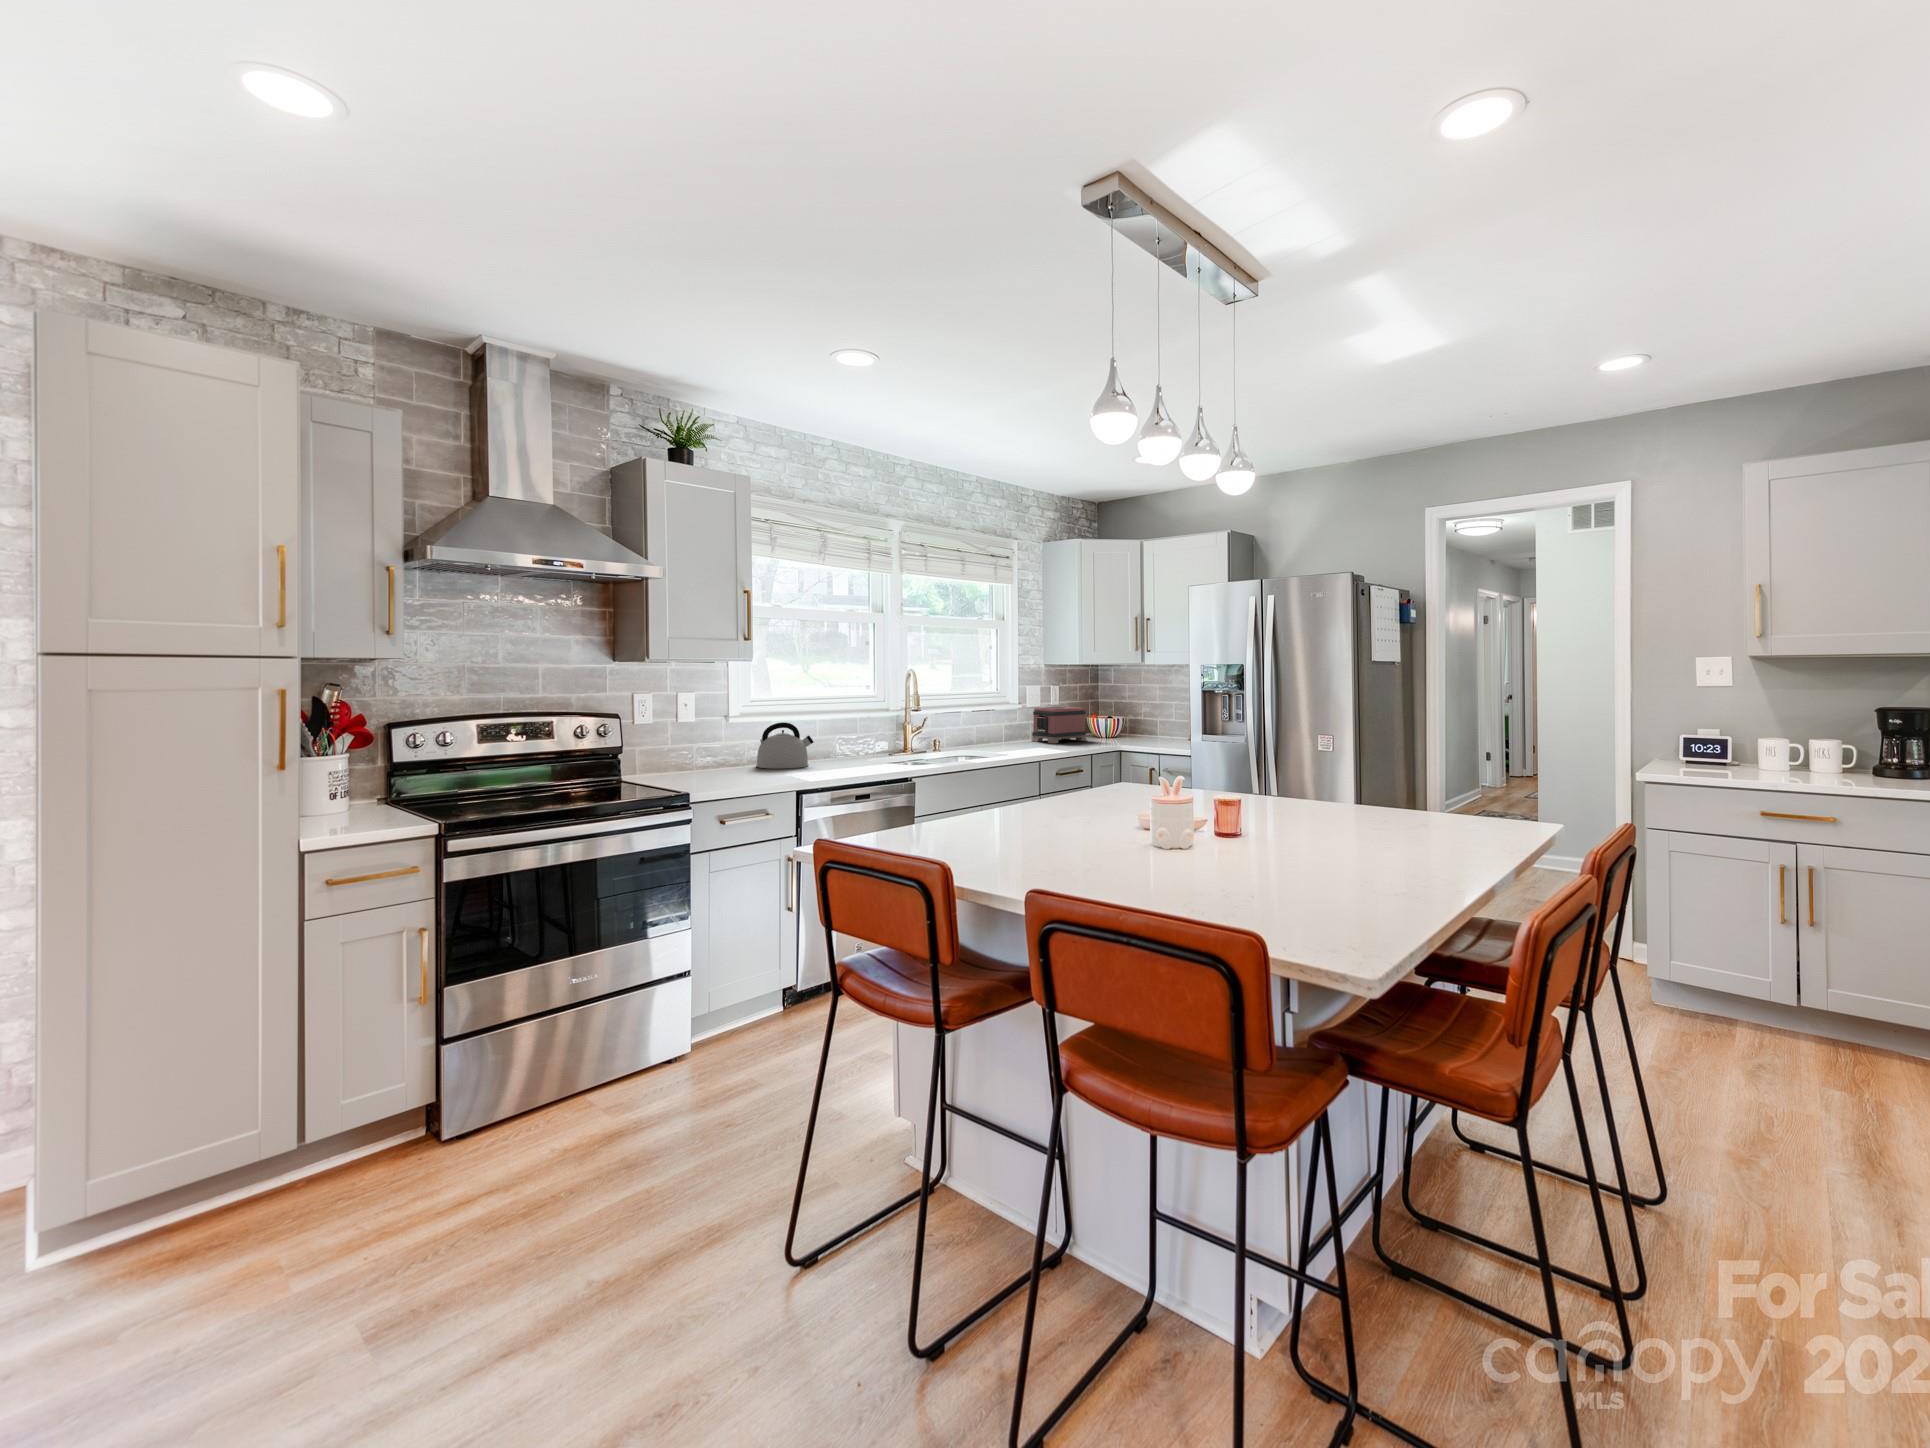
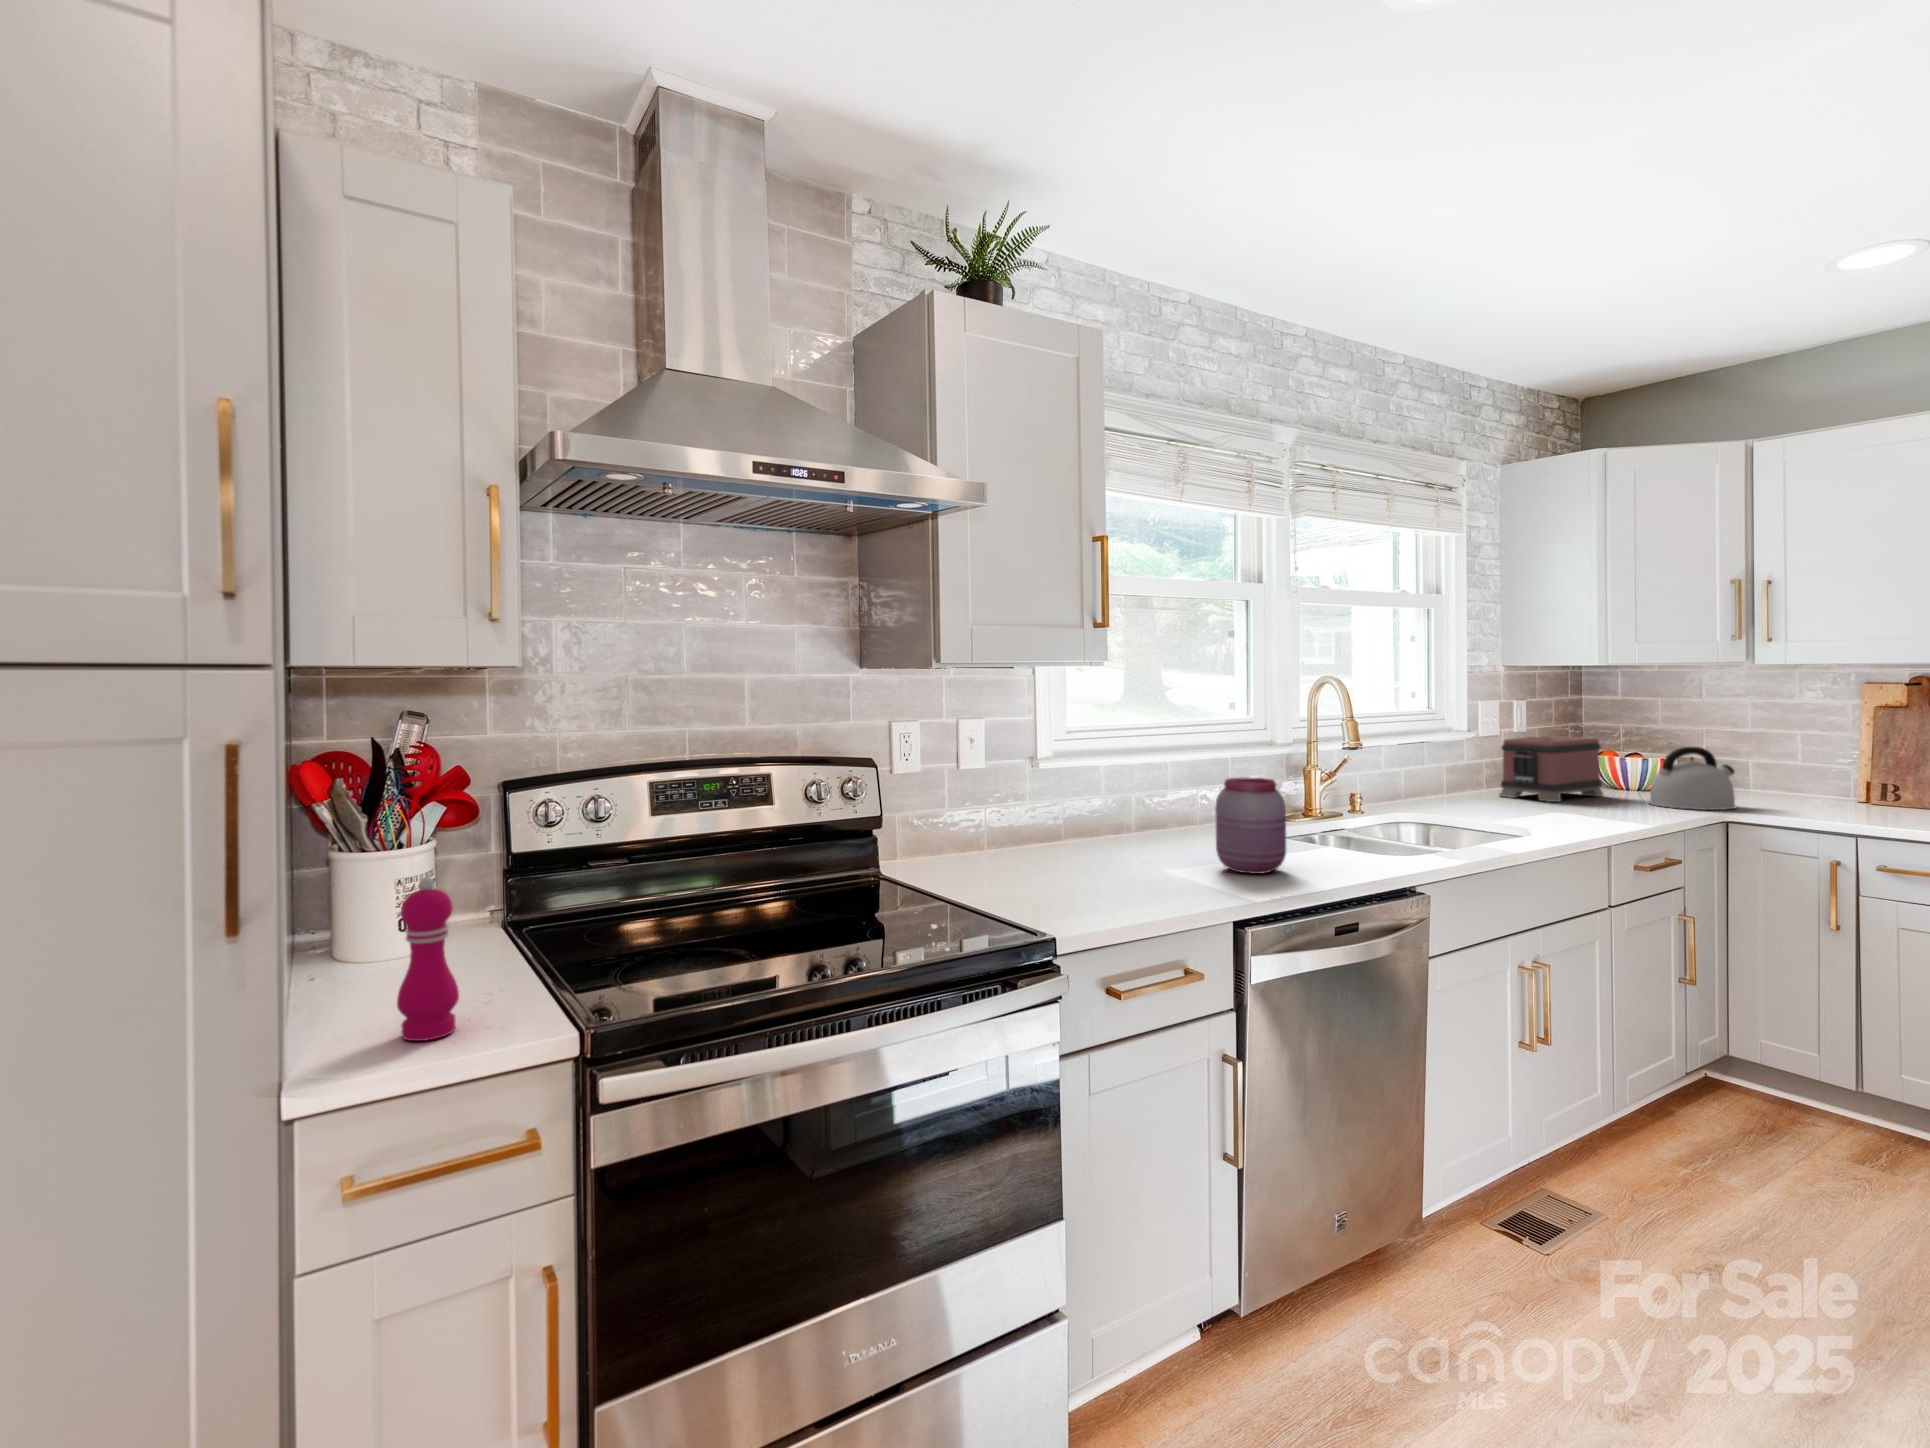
kettle: present [756,722,813,769] -> present [1650,747,1736,810]
jar: none [812,724,848,772] -> present [1215,778,1286,874]
pepper mill: none [348,757,380,830] -> present [397,877,459,1041]

